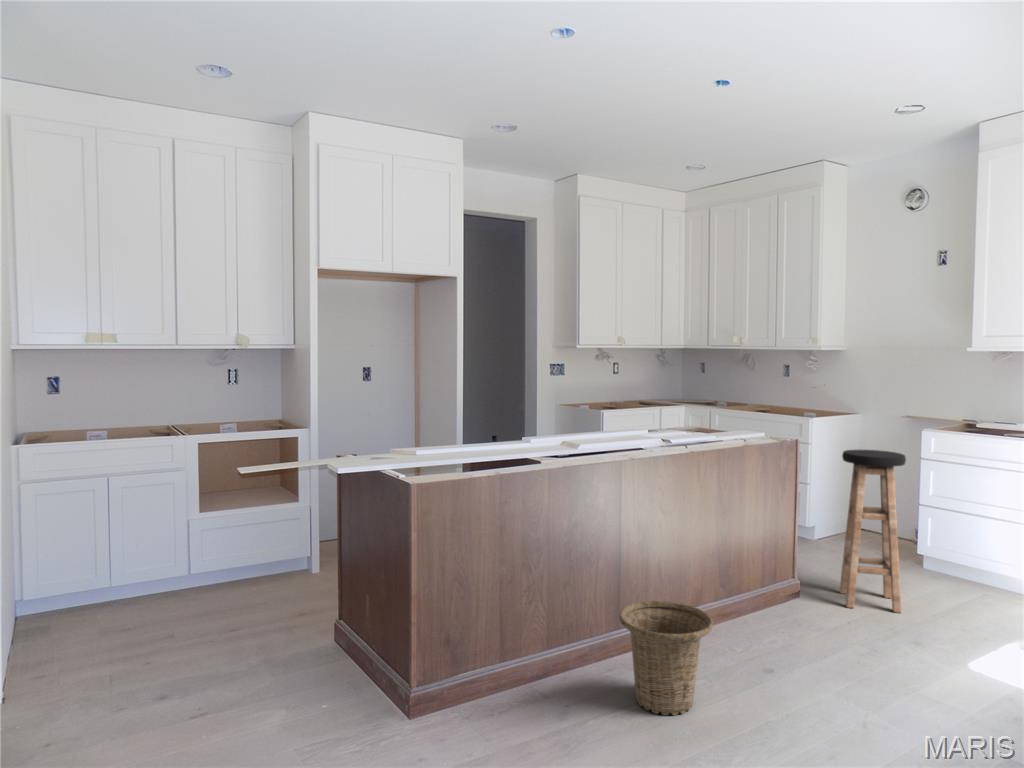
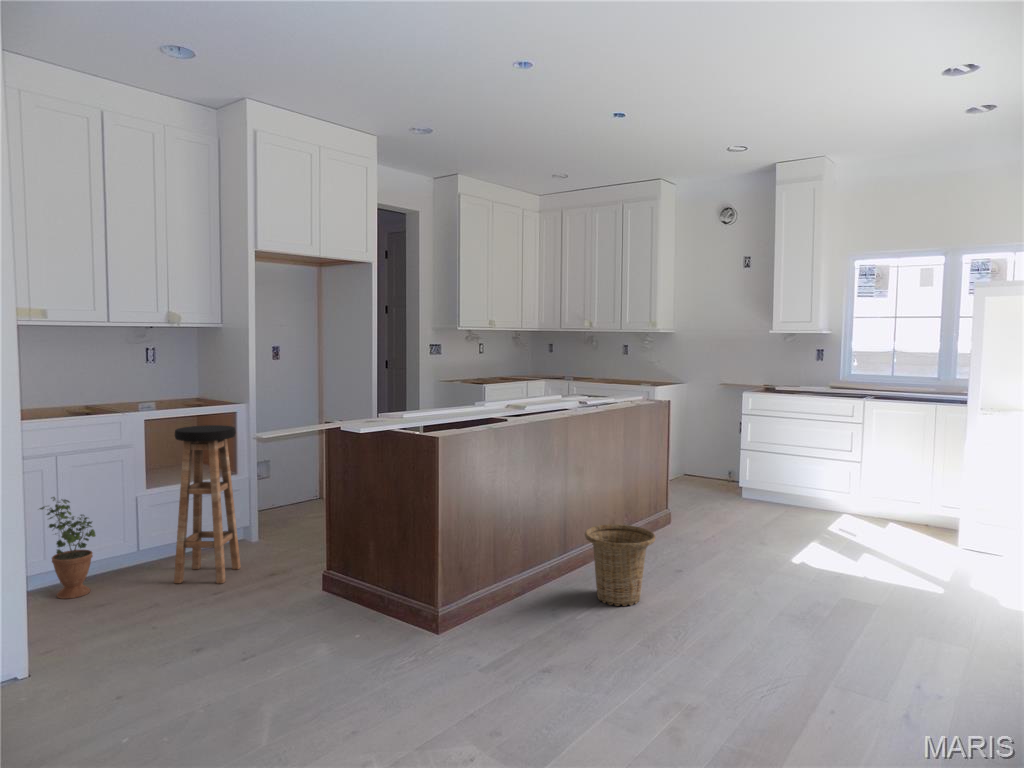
bar stool: present [840,450,906,613] -> present [174,425,241,583]
potted plant: none [83,517,133,619] -> present [40,497,96,599]

